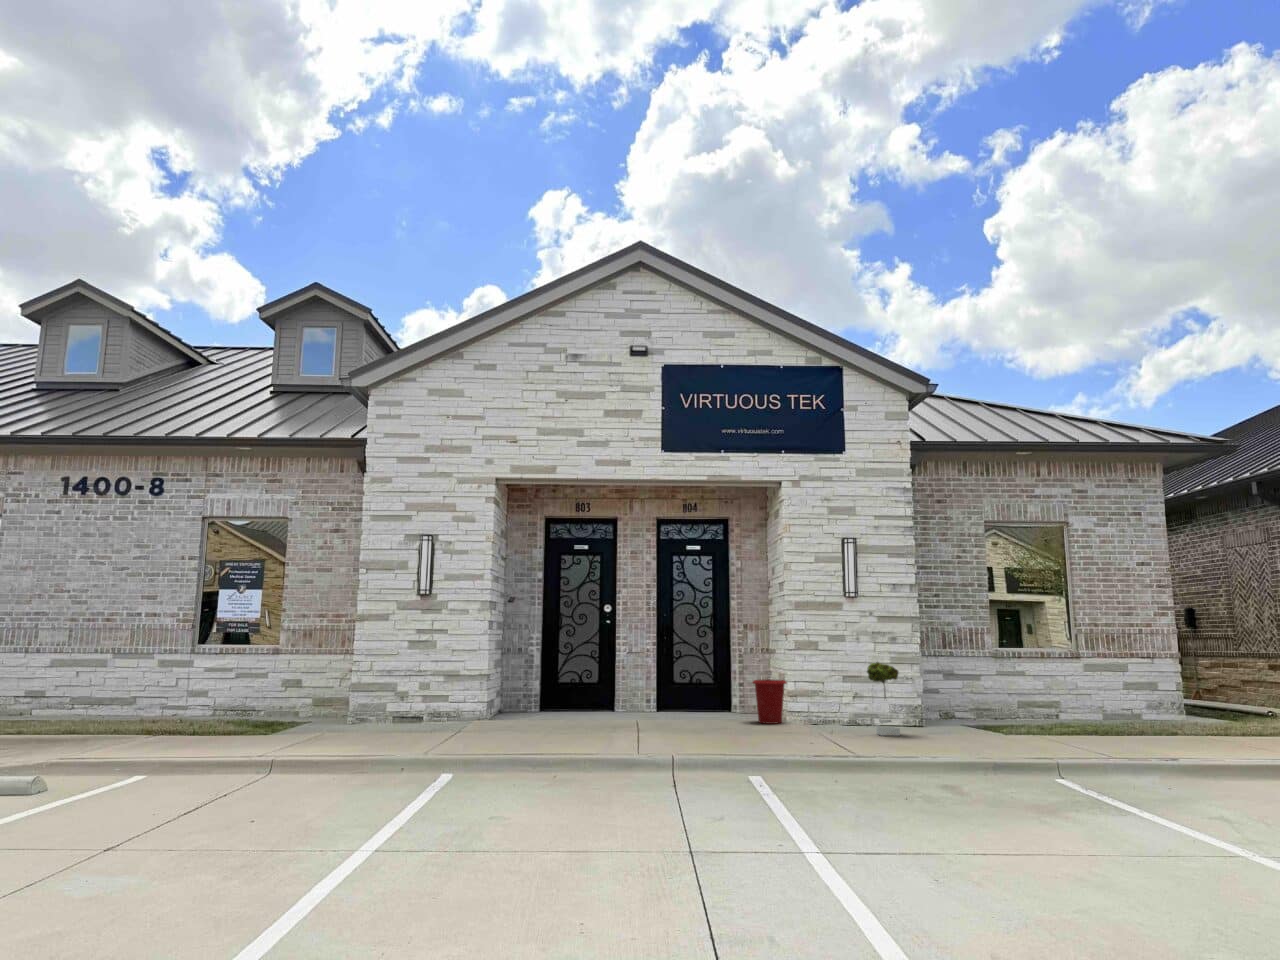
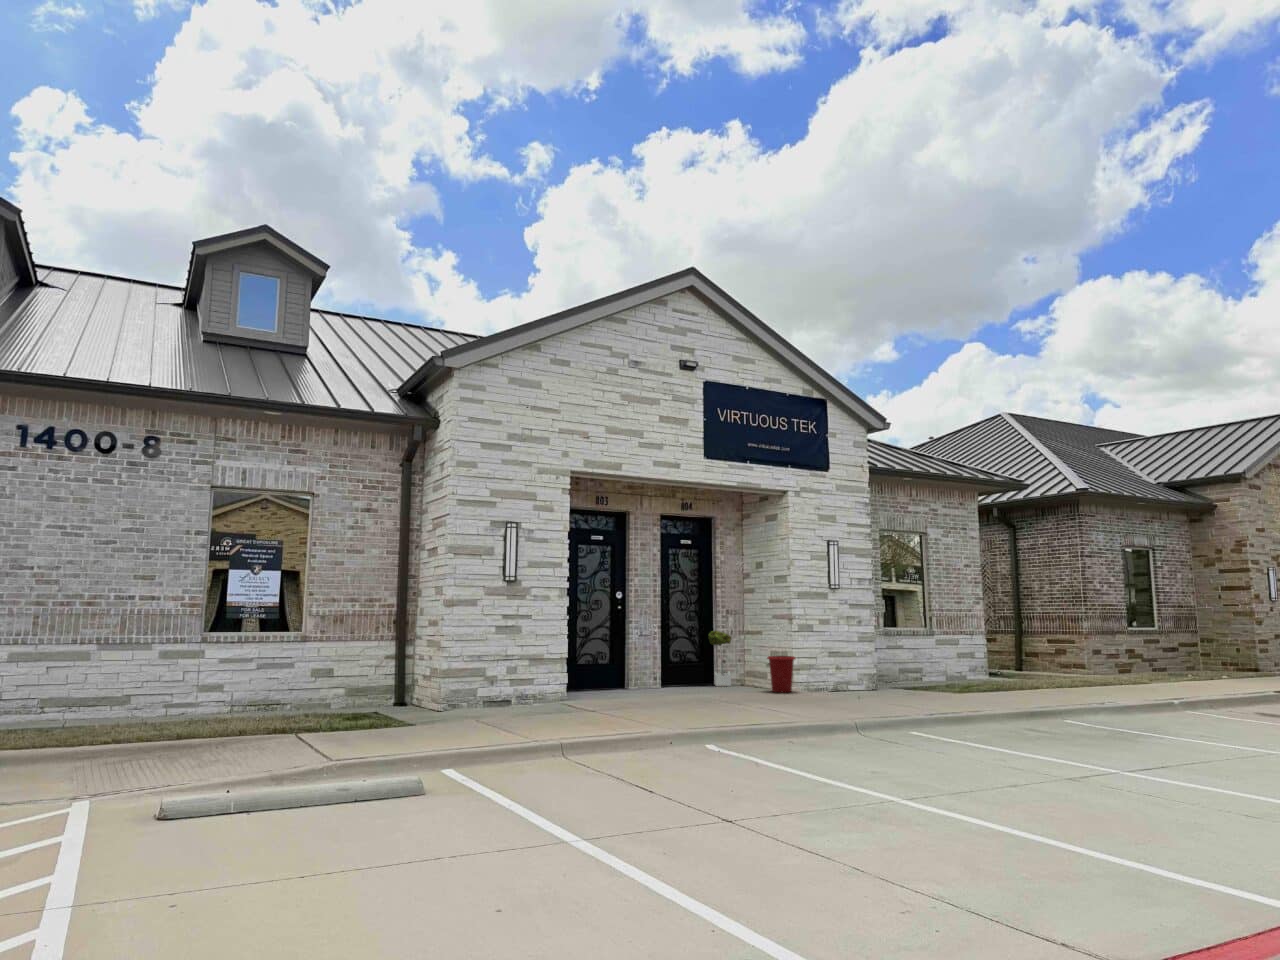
potted tree: present [867,662,900,736] -> present [708,631,731,686]

